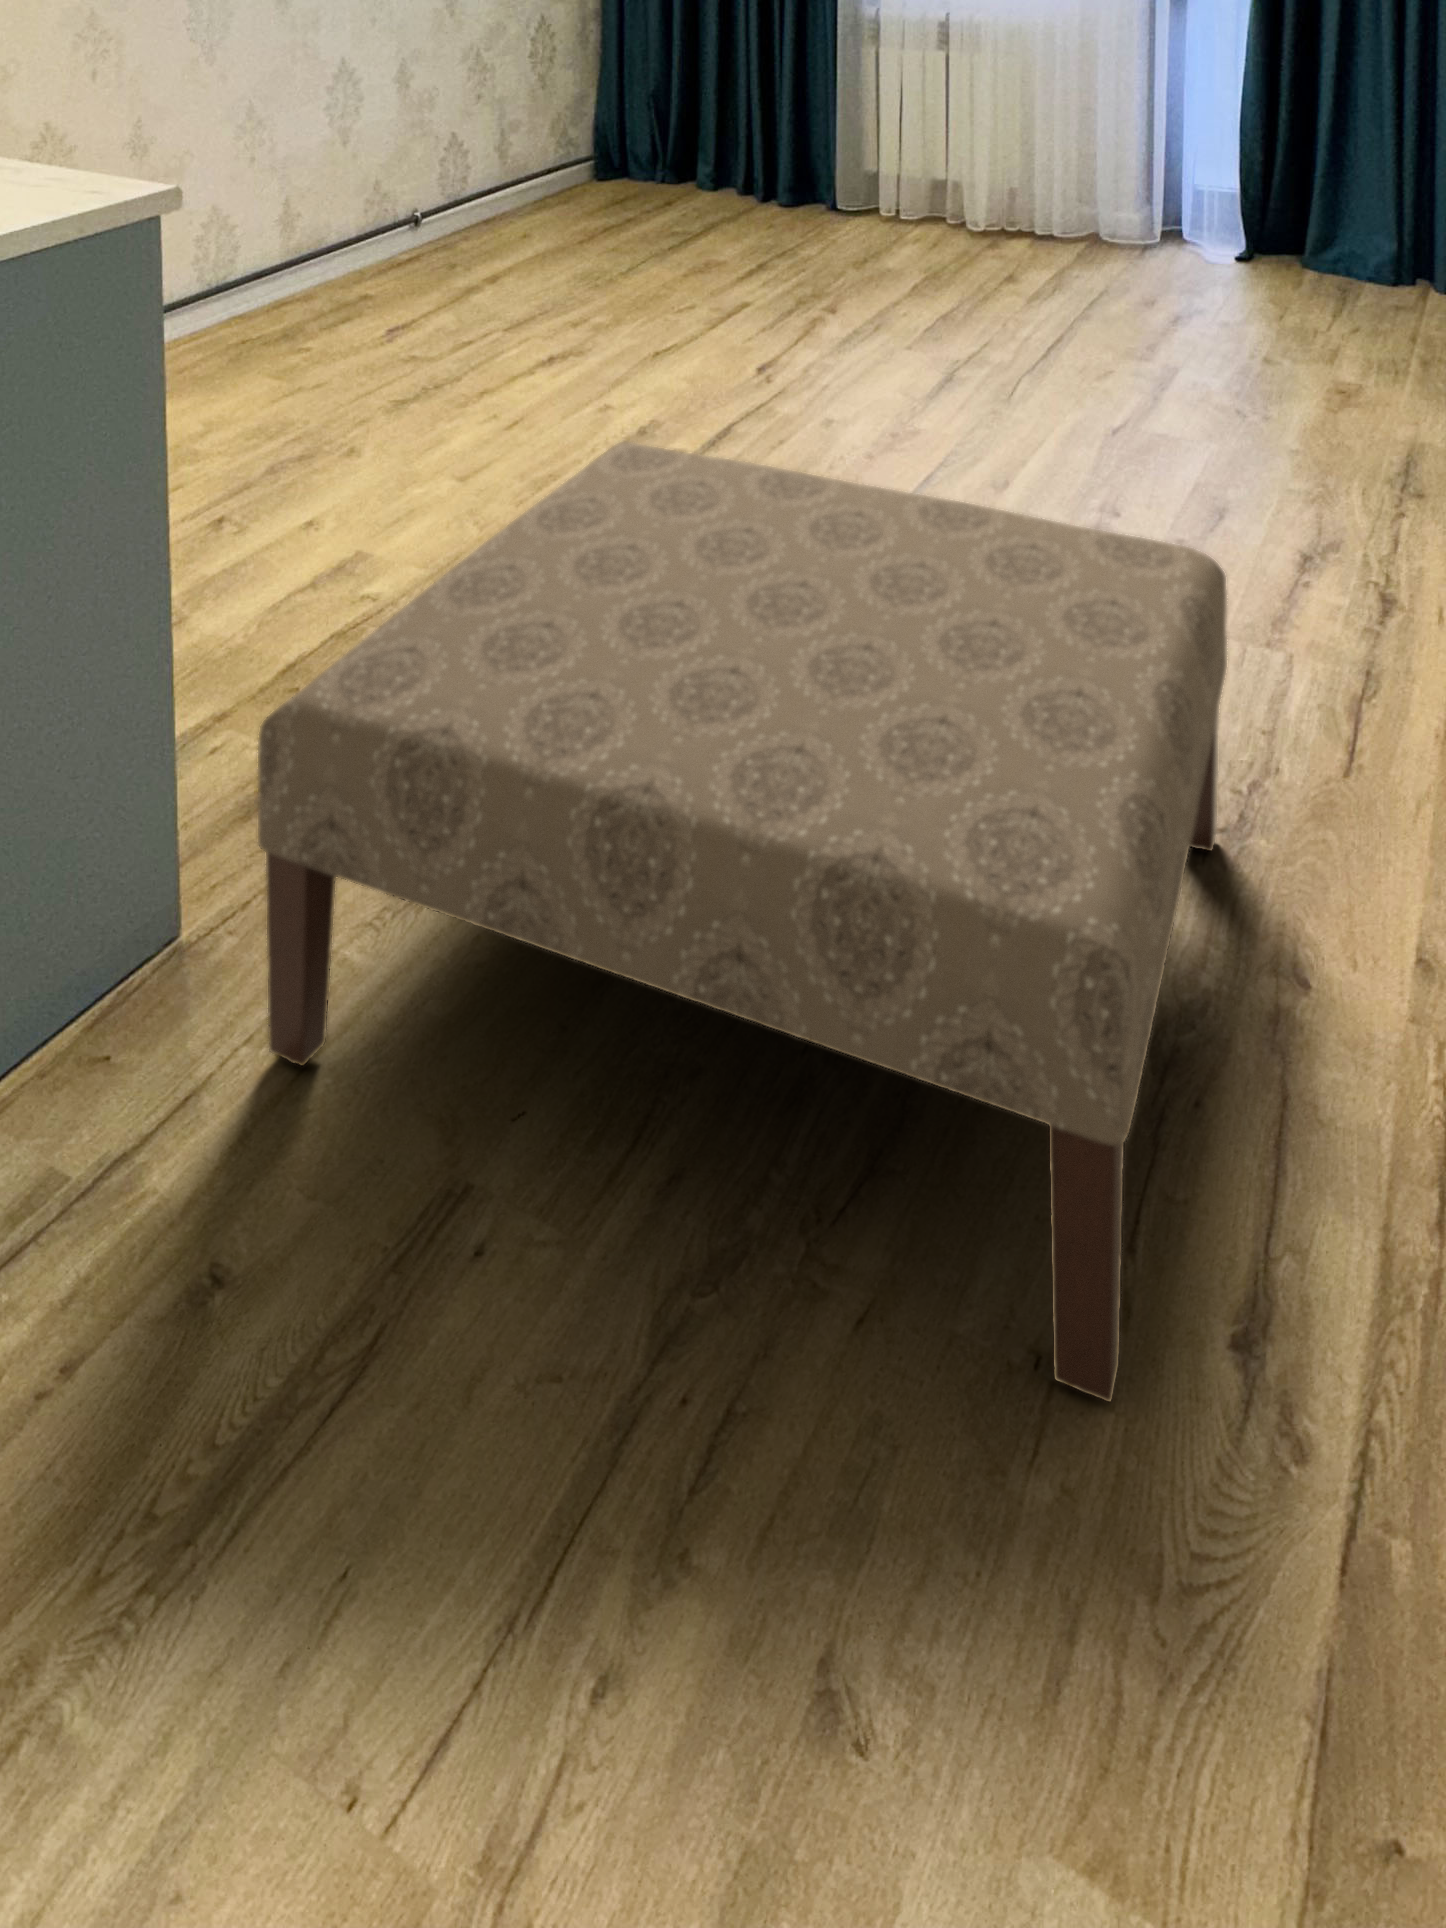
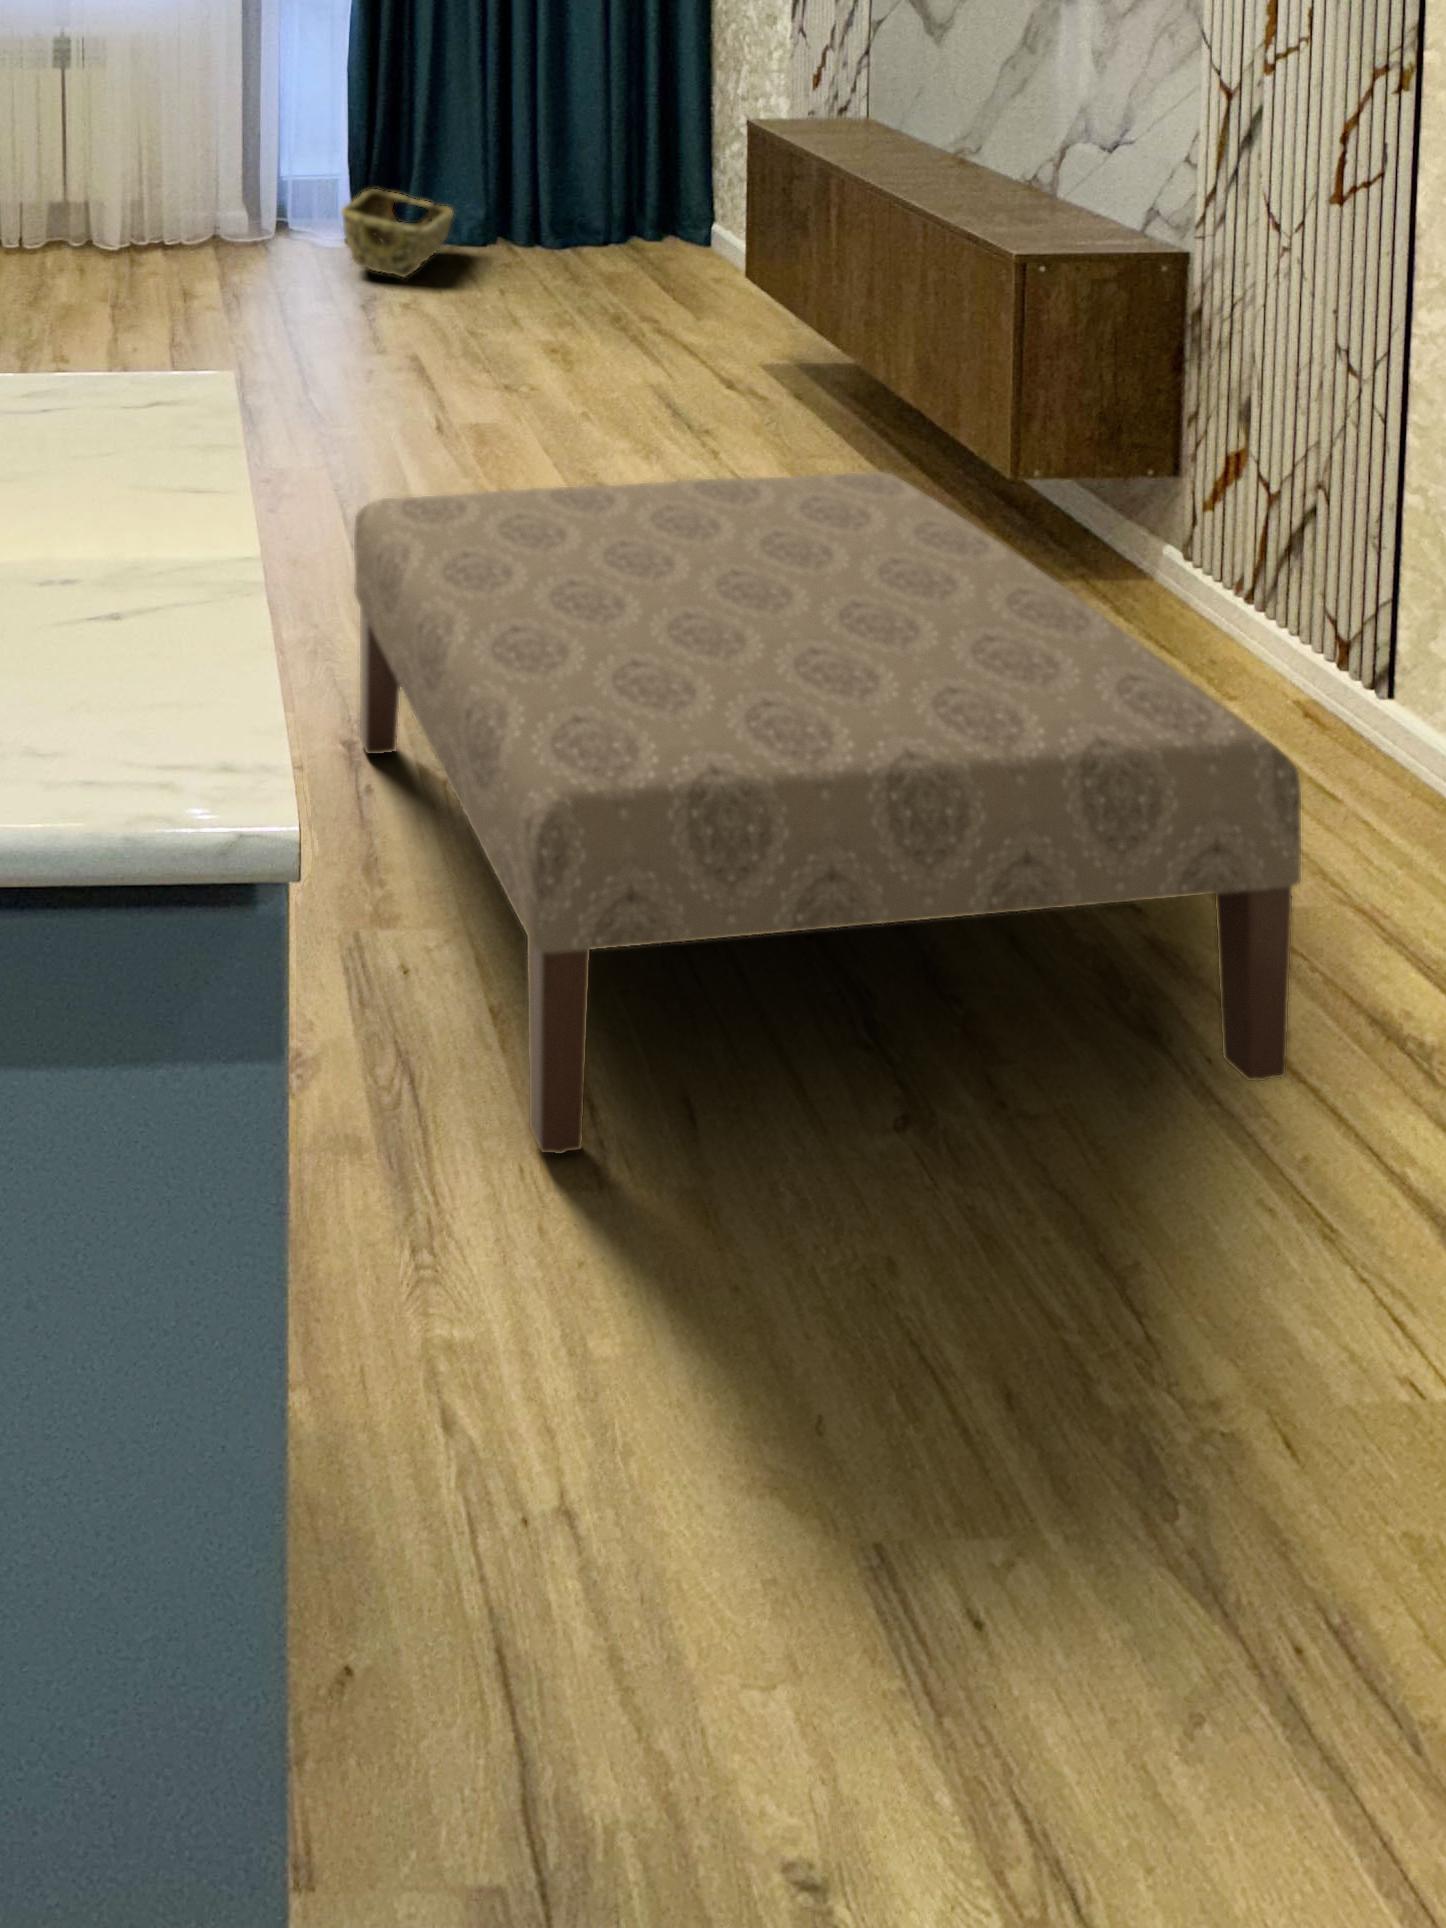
woven basket: none [1183,208,1343,303] -> present [341,189,453,277]

